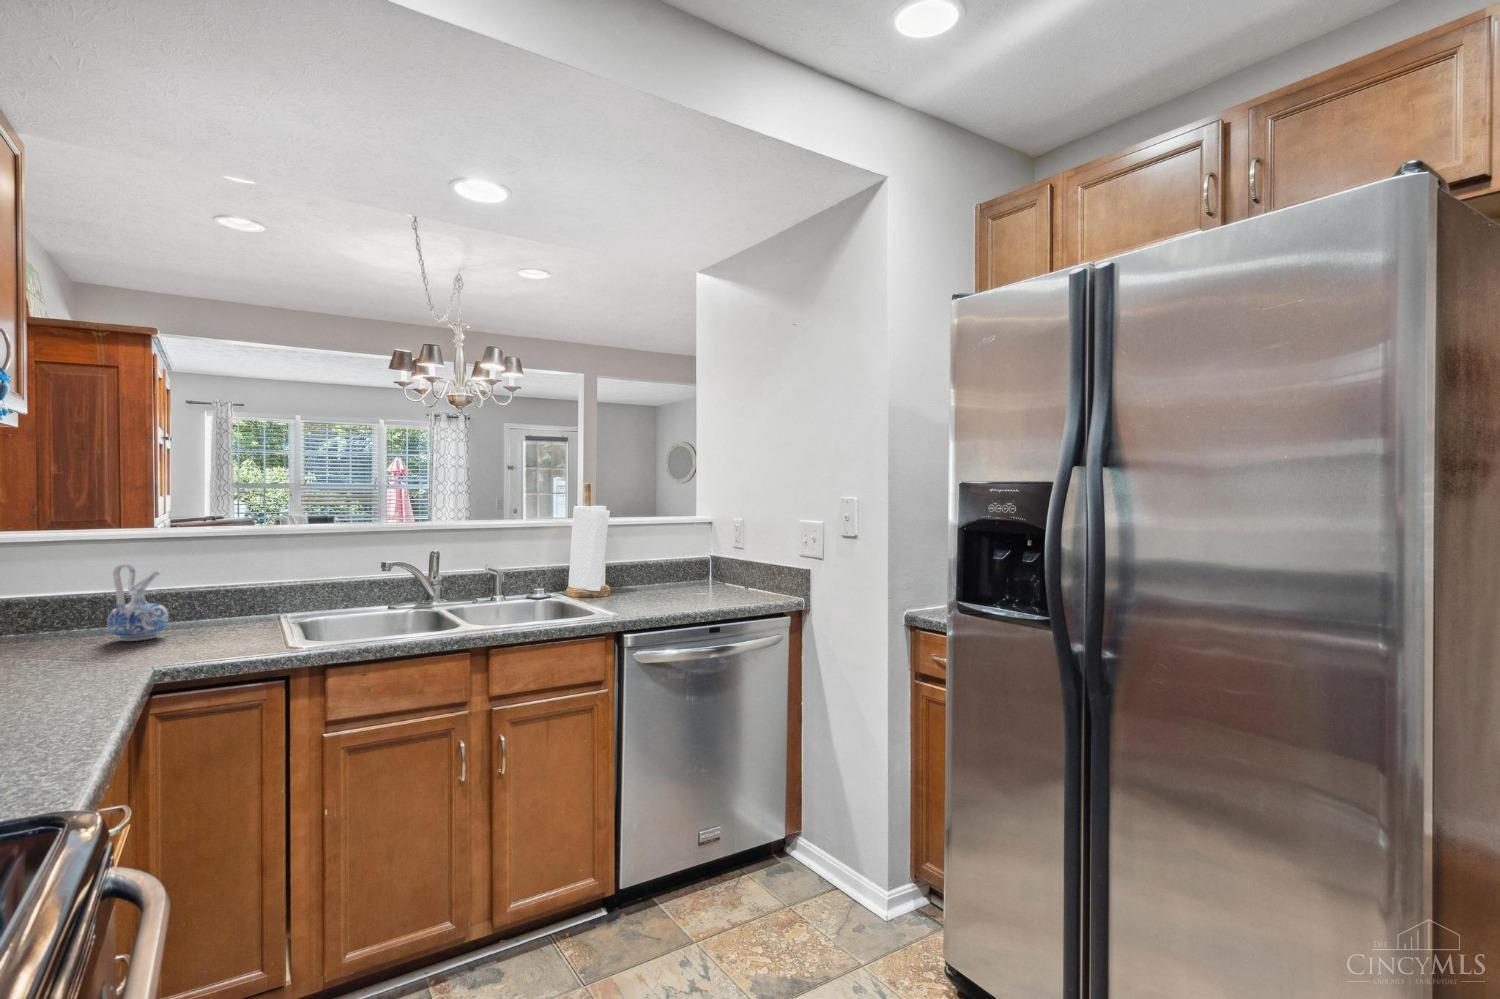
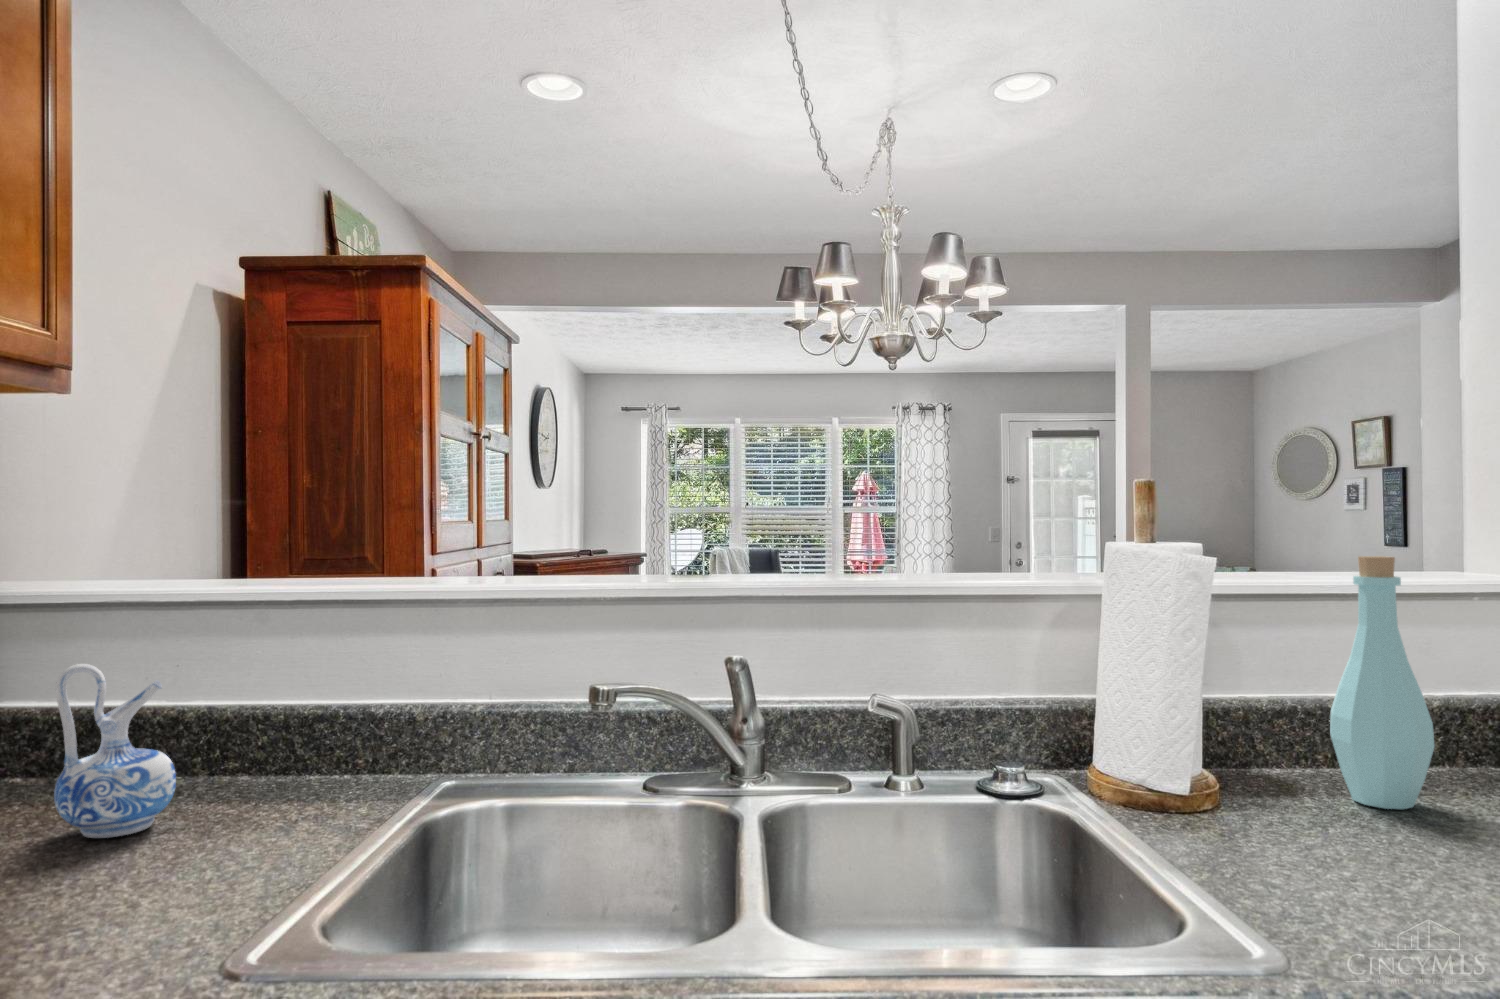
bottle: none [642,513,670,592] -> present [1330,556,1435,809]

